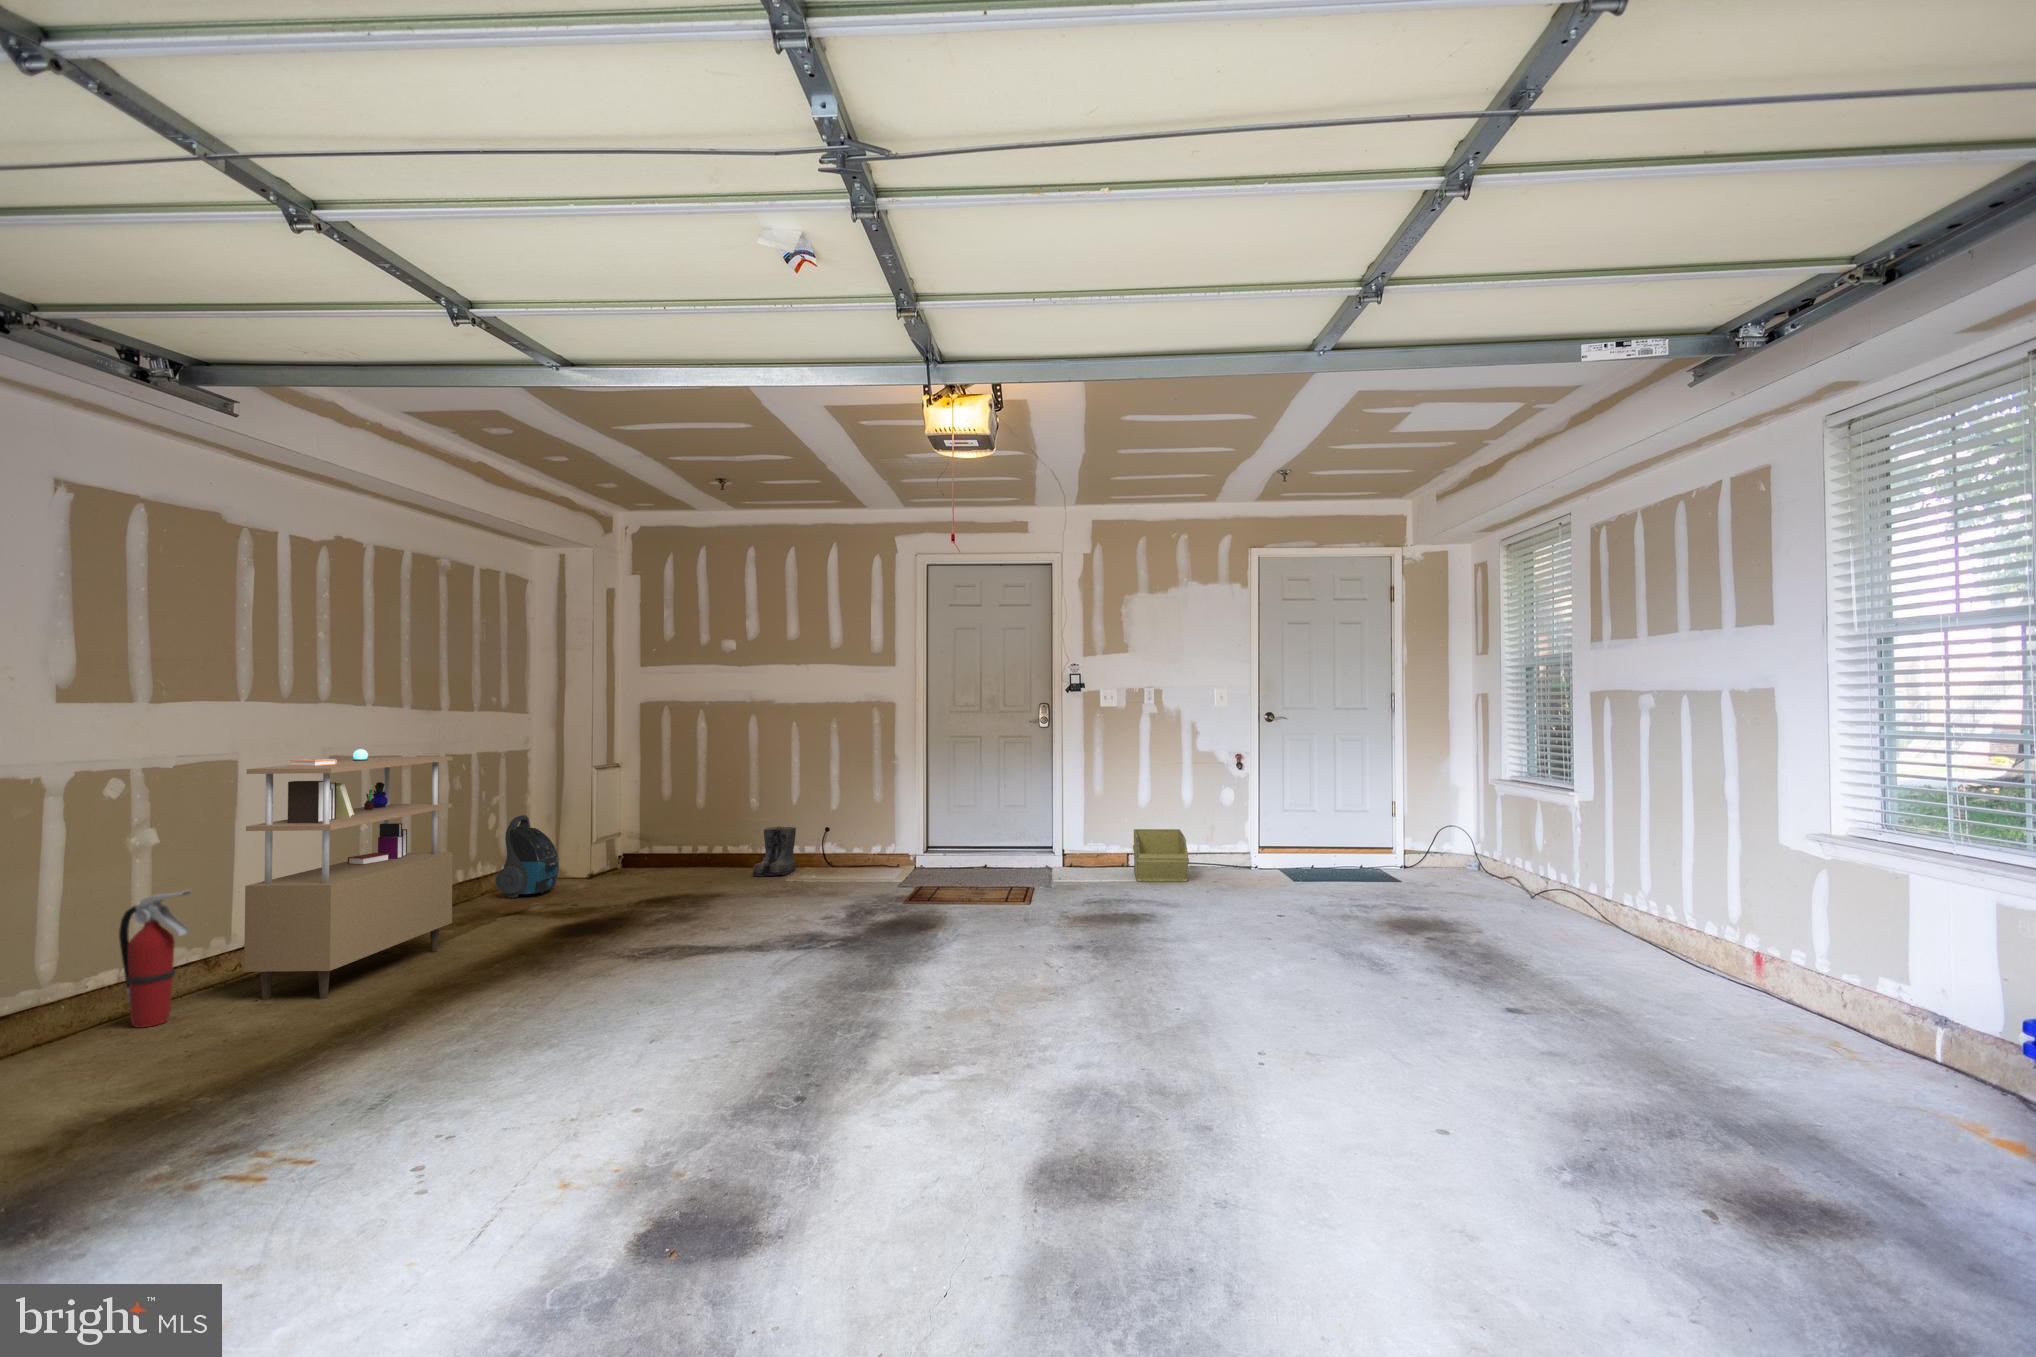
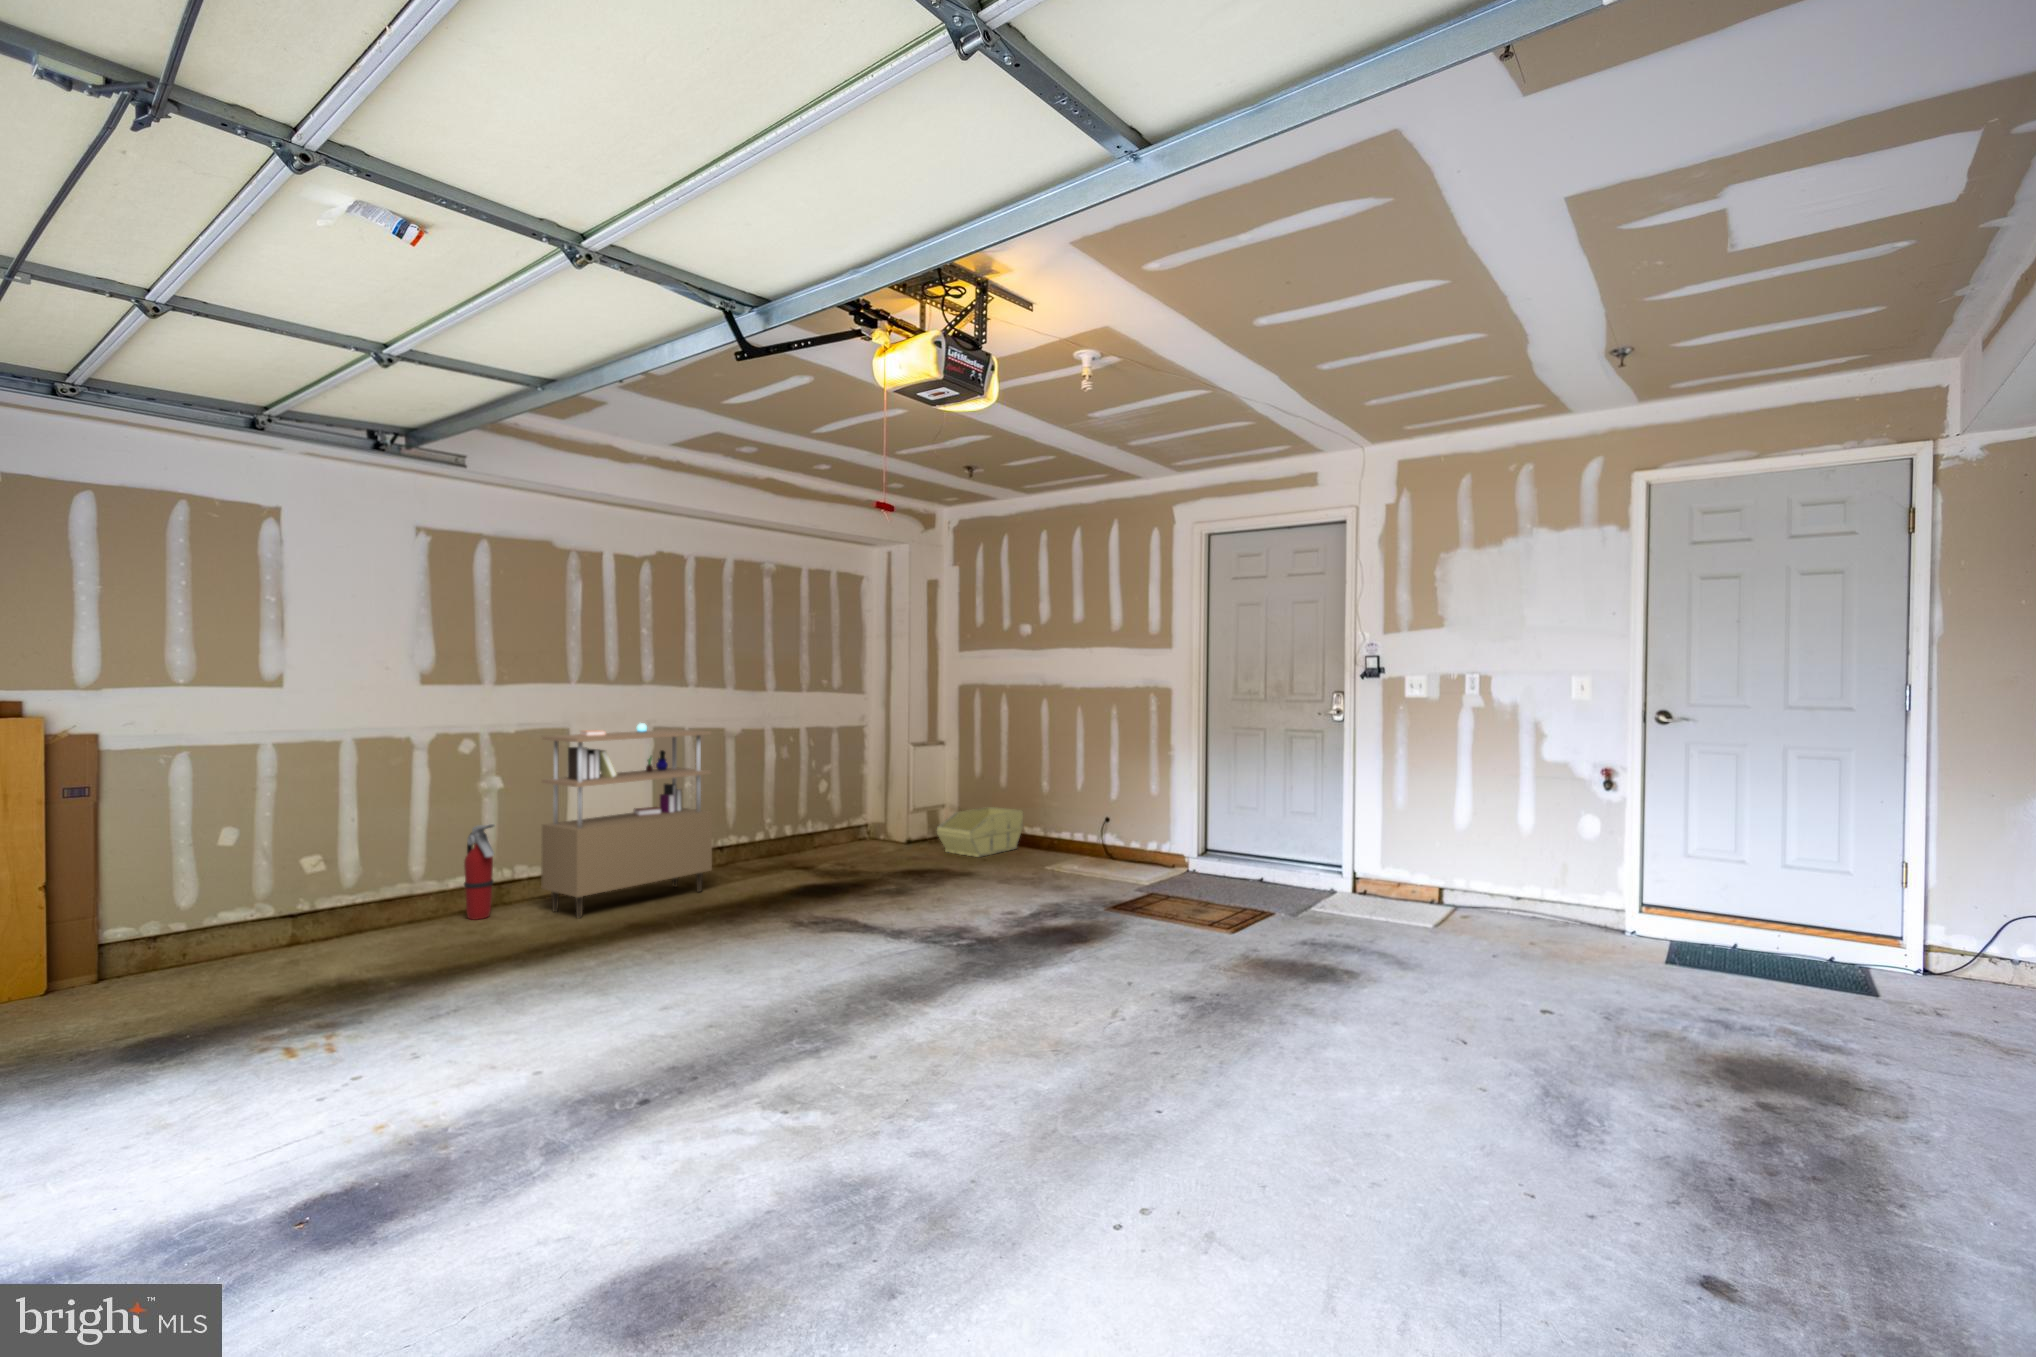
vacuum cleaner: present [495,815,559,898] -> none [814,783,867,853]
boots: present [753,826,796,876] -> none [1028,812,1080,861]
storage bin: present [1133,829,1189,882] -> present [937,807,1023,857]

